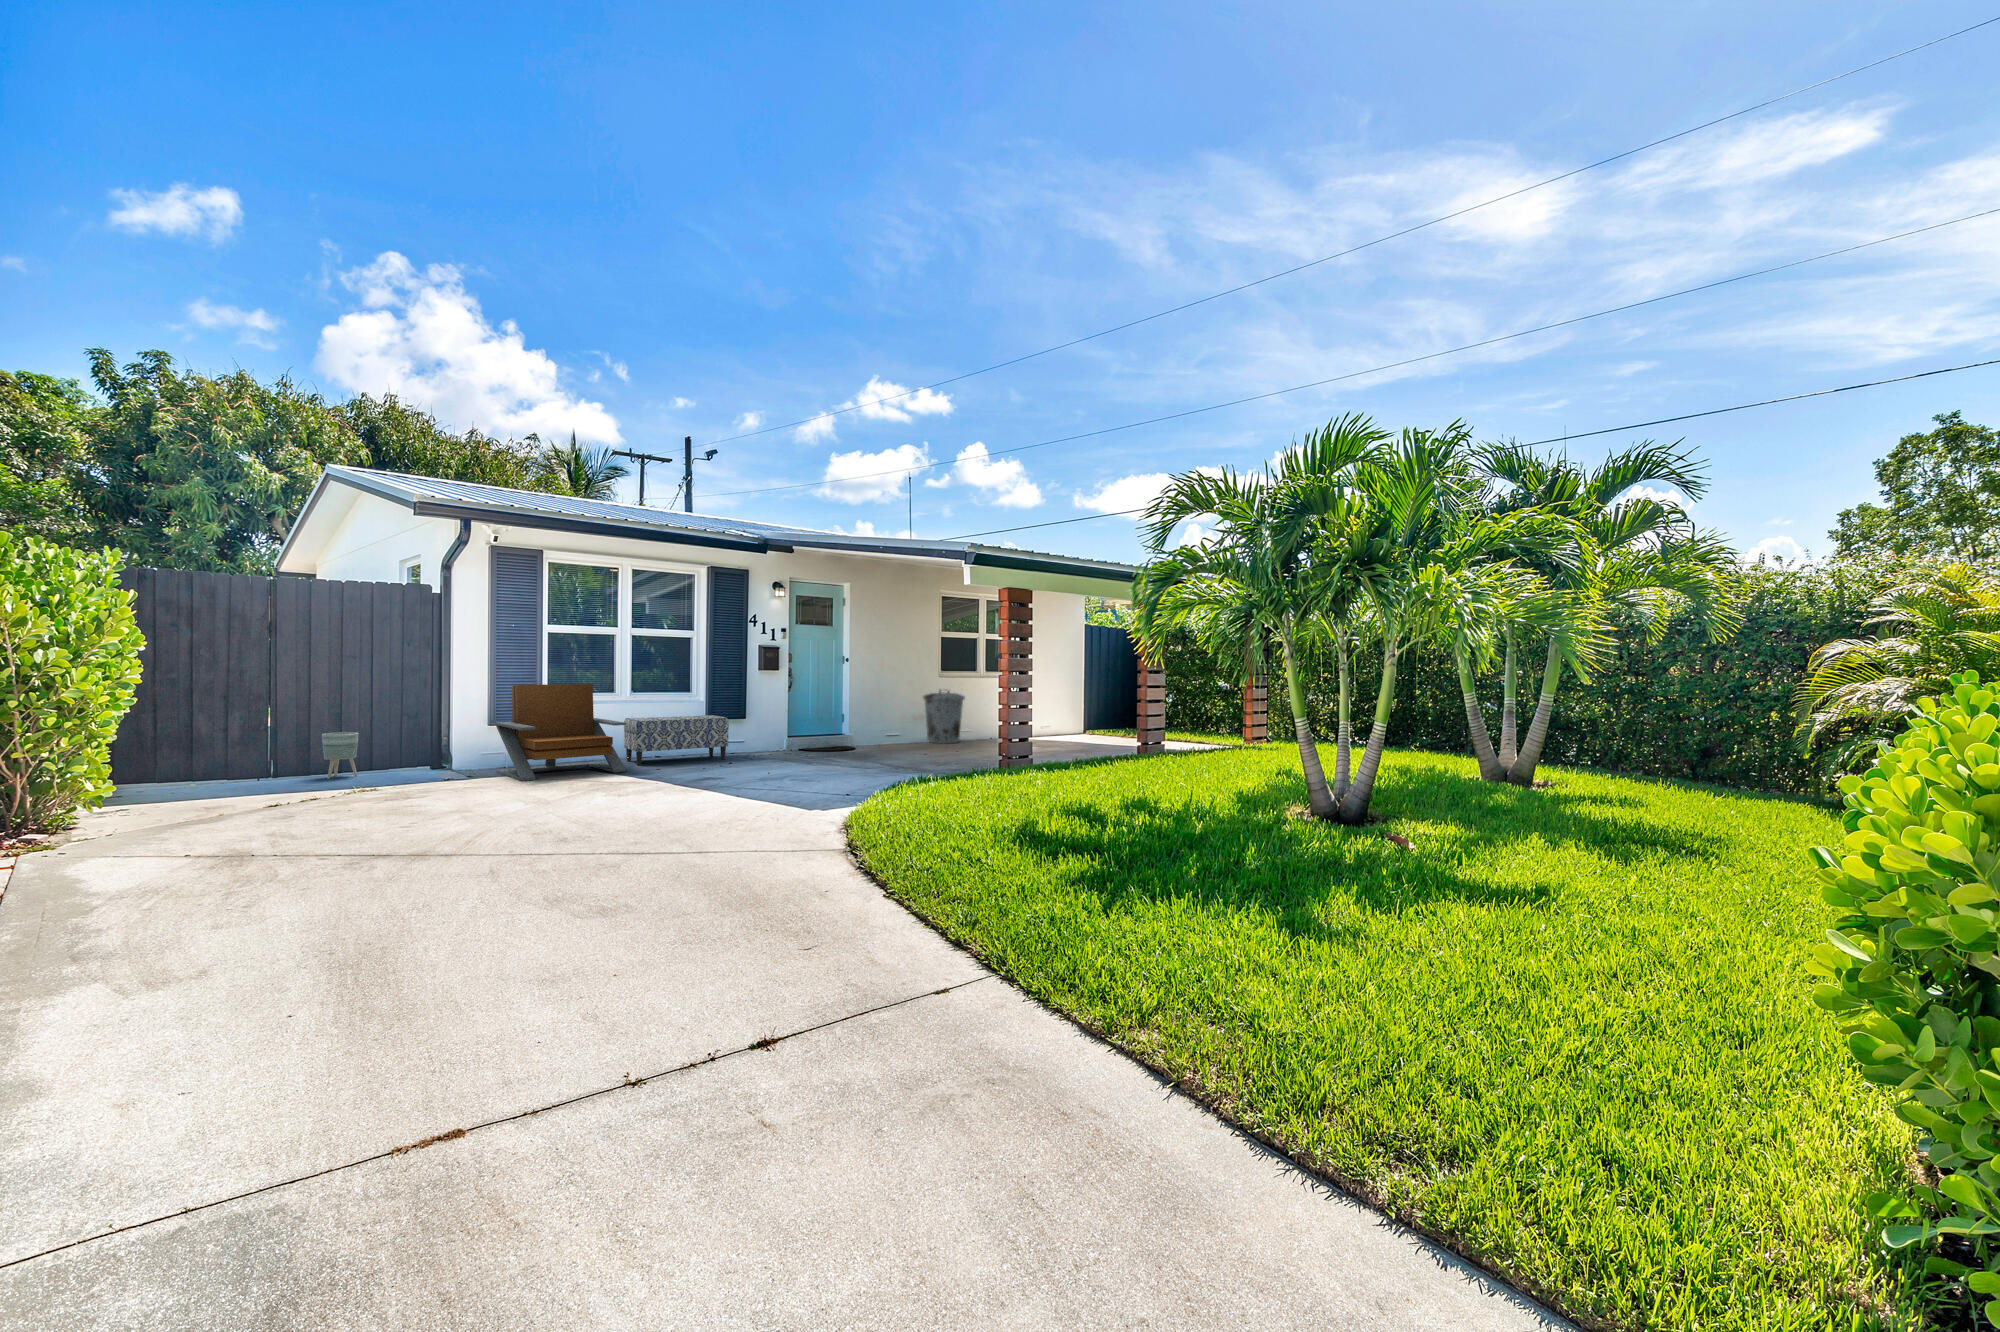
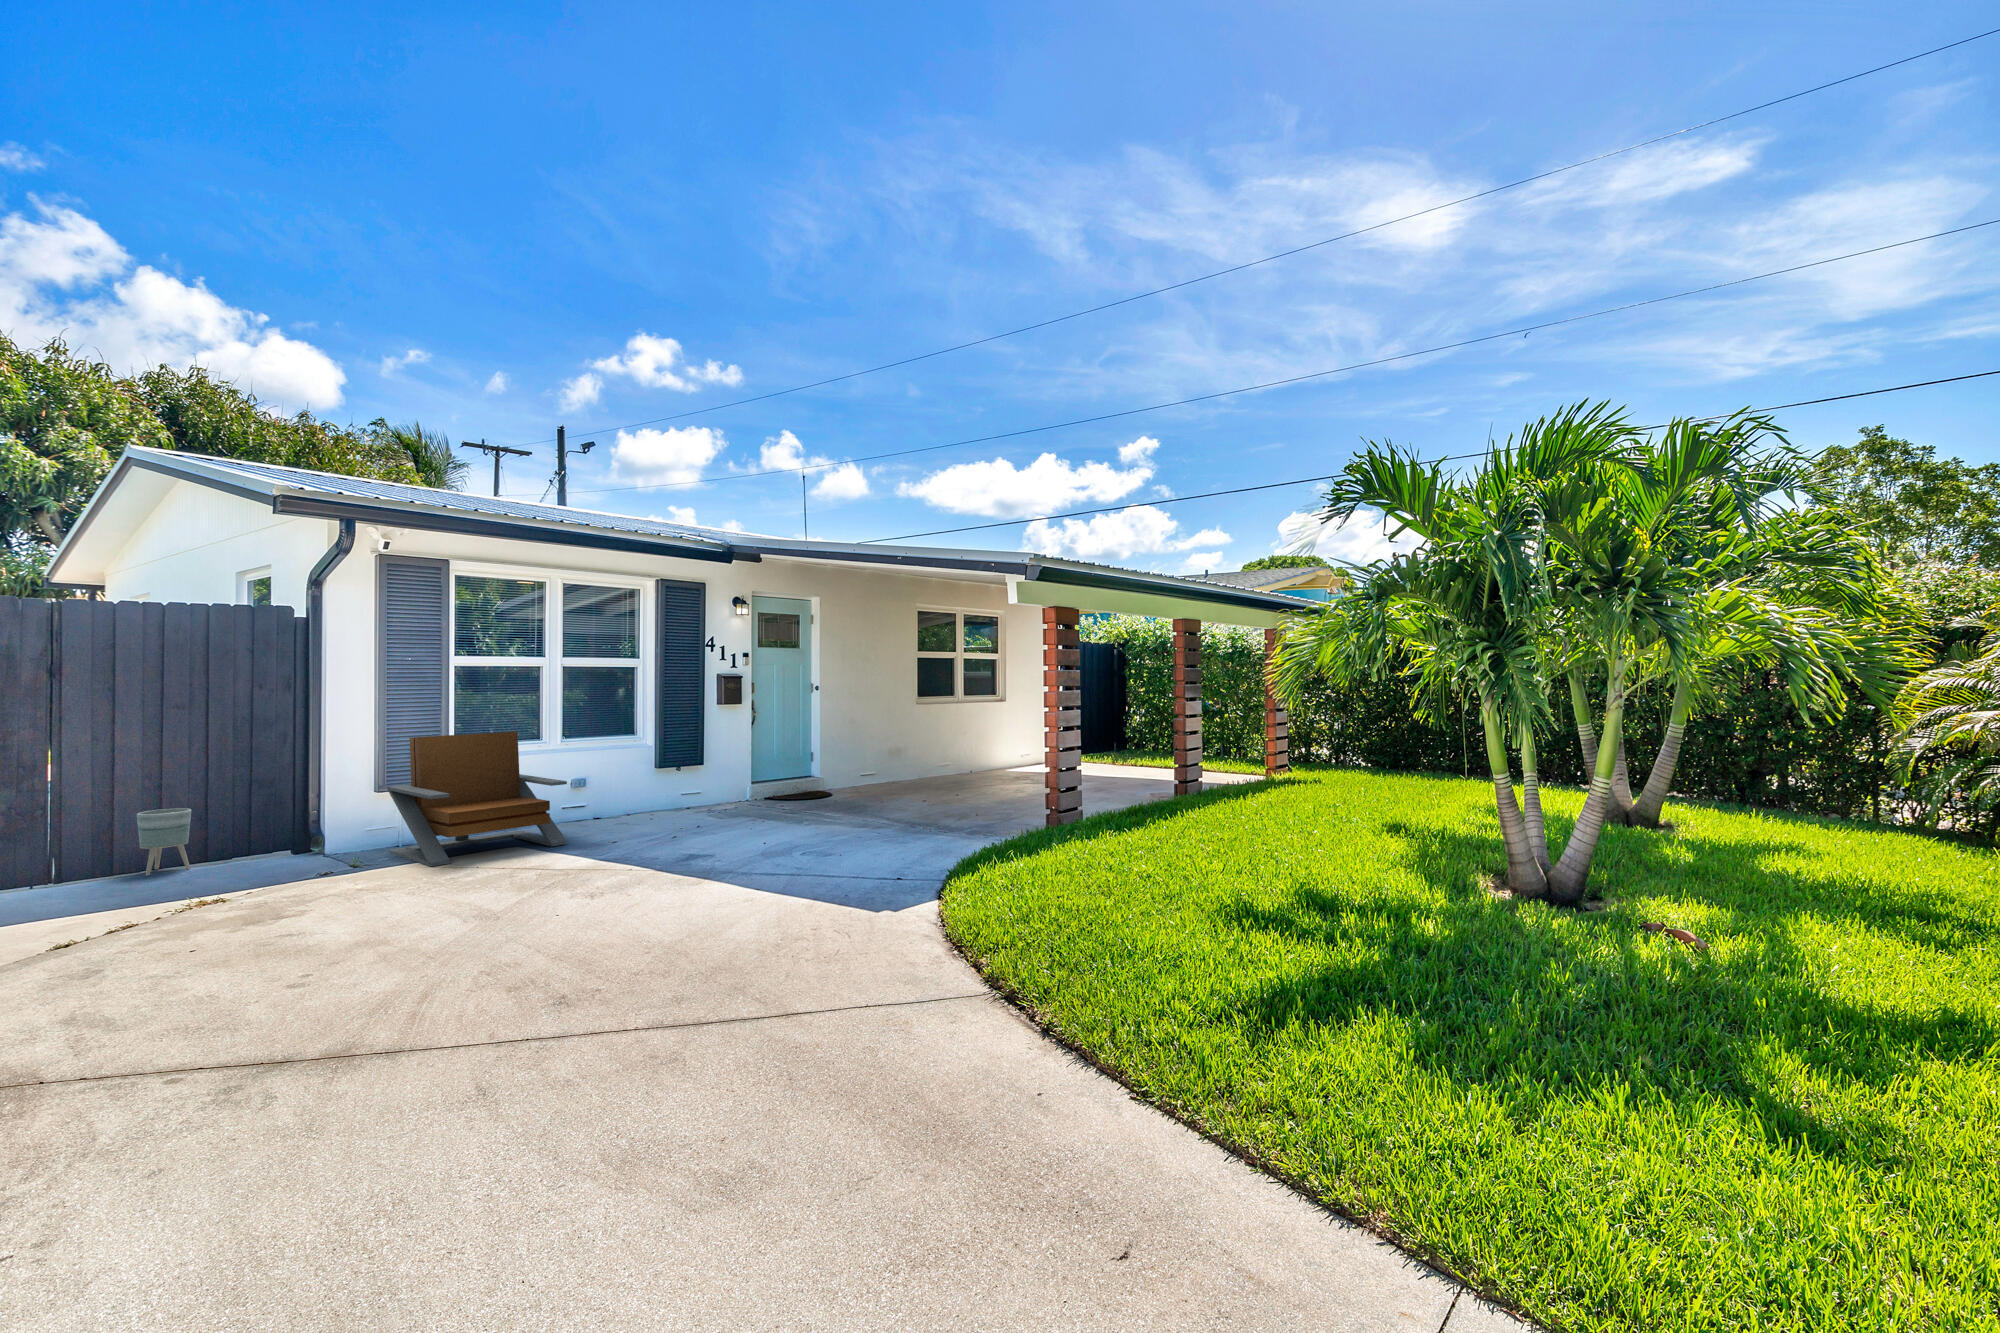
trash can: present [923,690,965,743] -> none [904,721,953,785]
bench: present [624,715,729,765] -> none [555,763,689,833]

